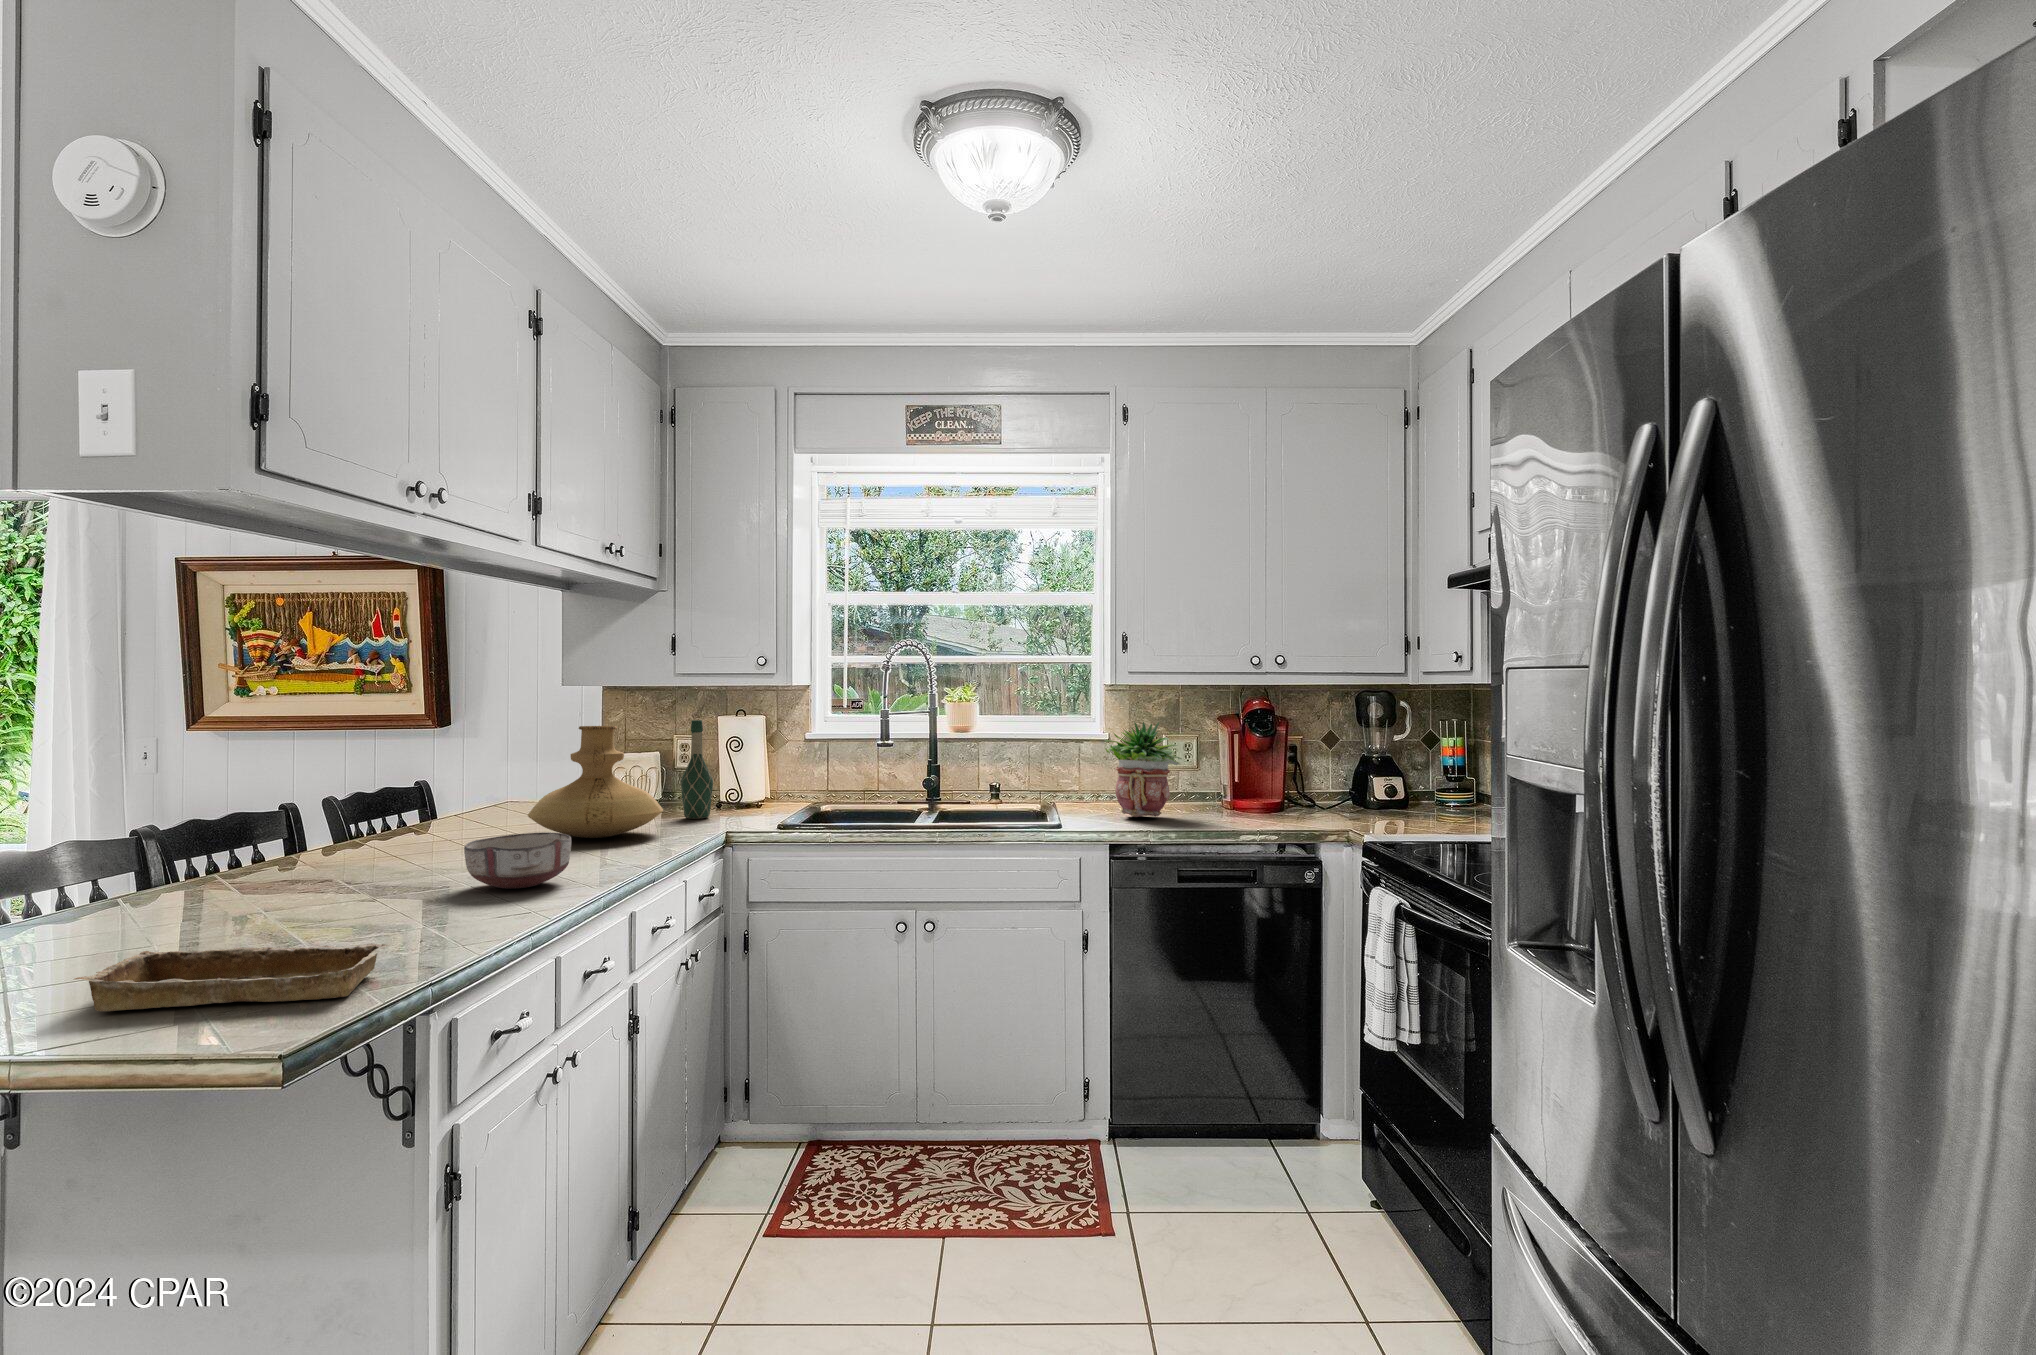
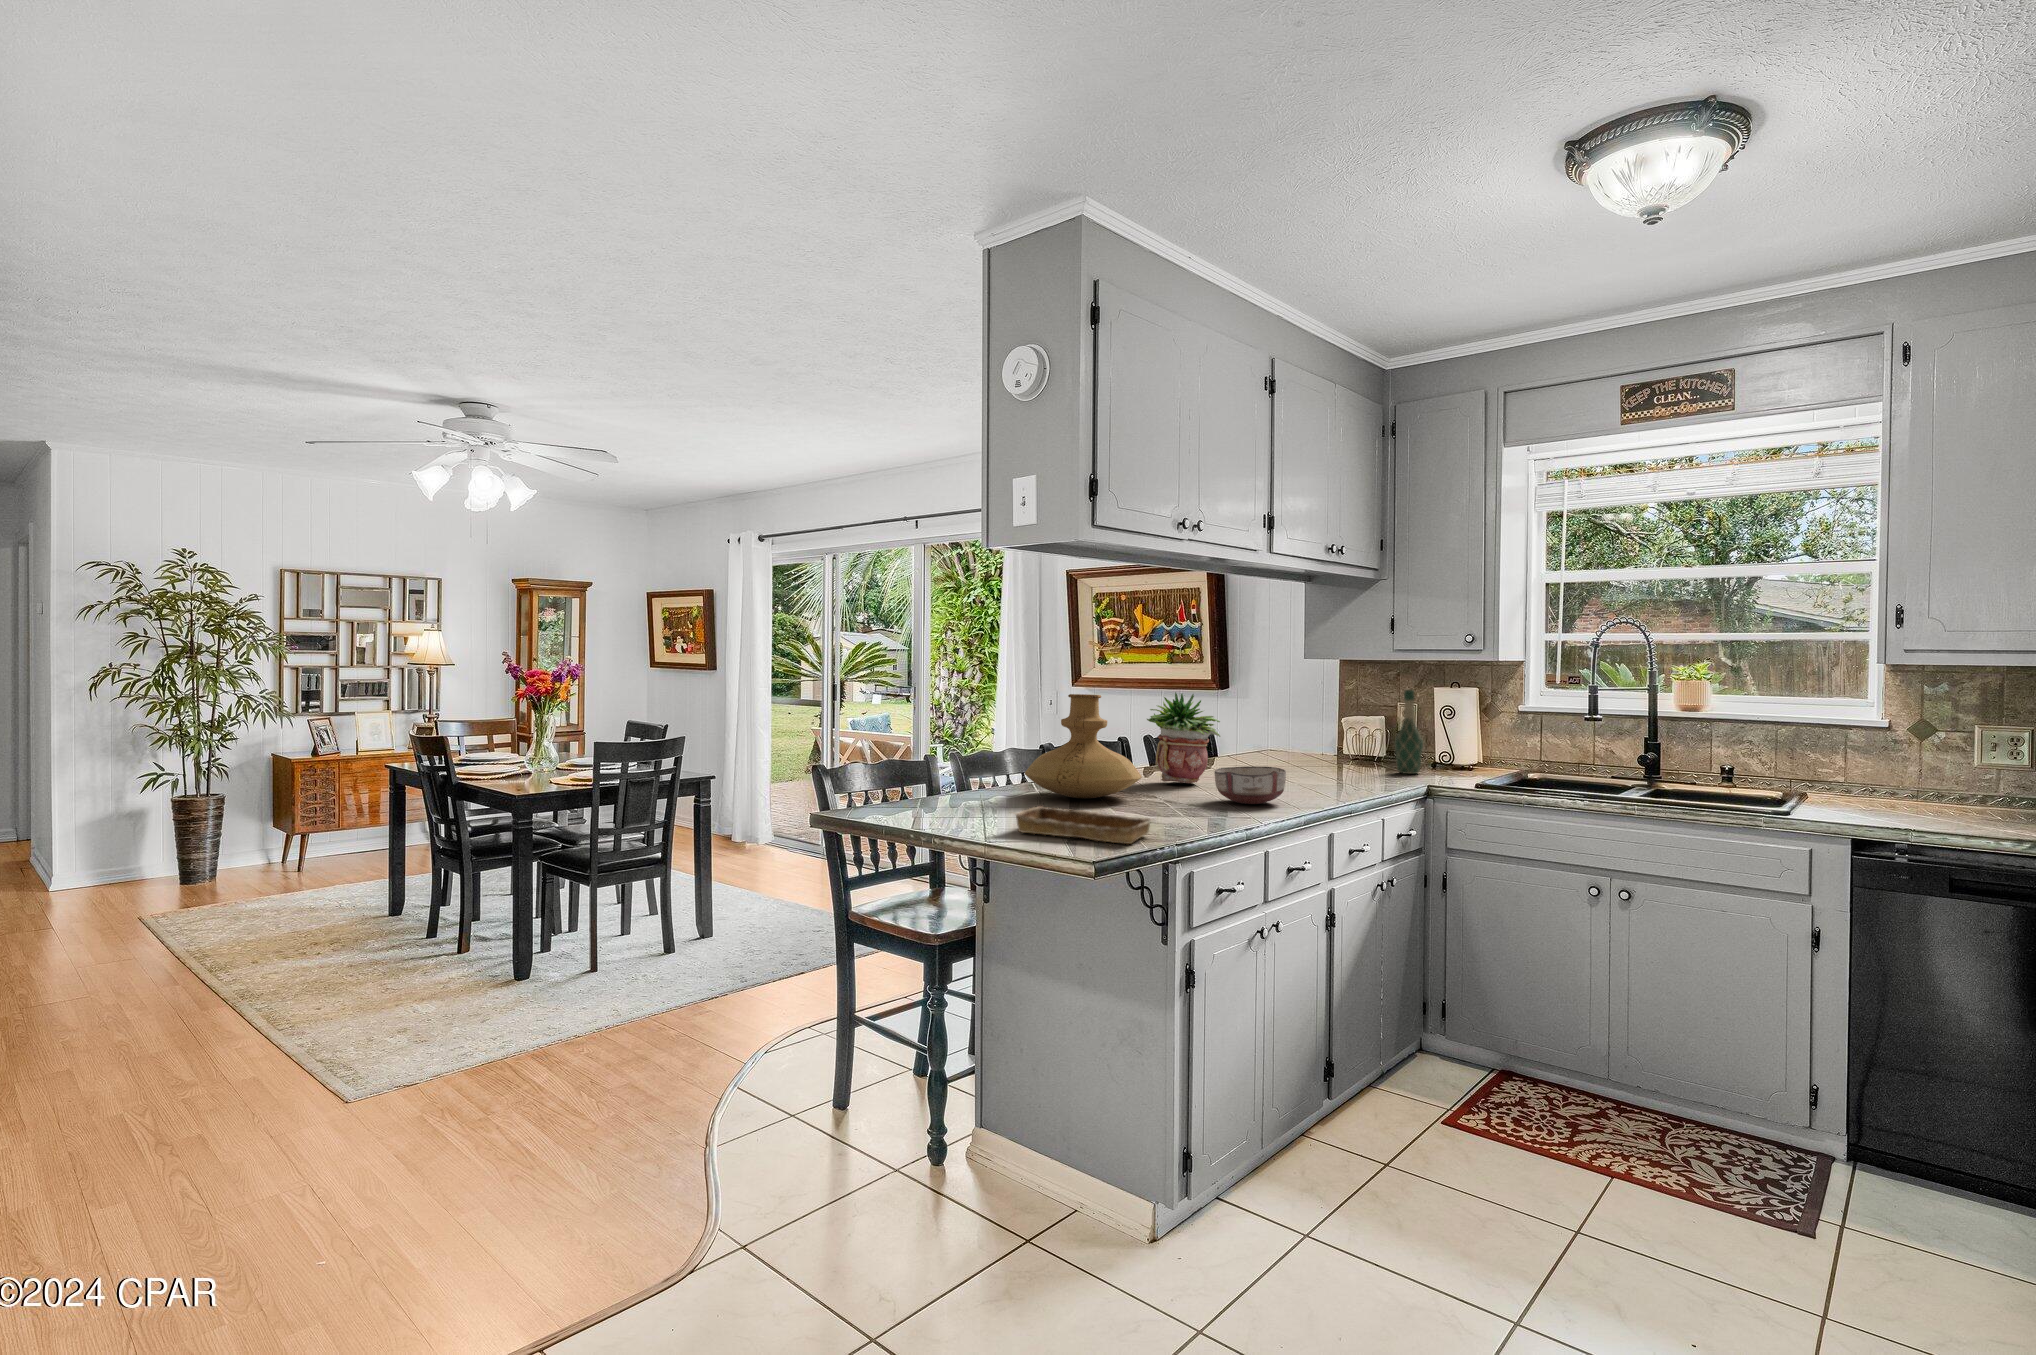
potted plant: present [1105,721,1181,817] -> present [1147,692,1220,783]
vase: present [528,726,663,838] -> present [1025,694,1142,799]

